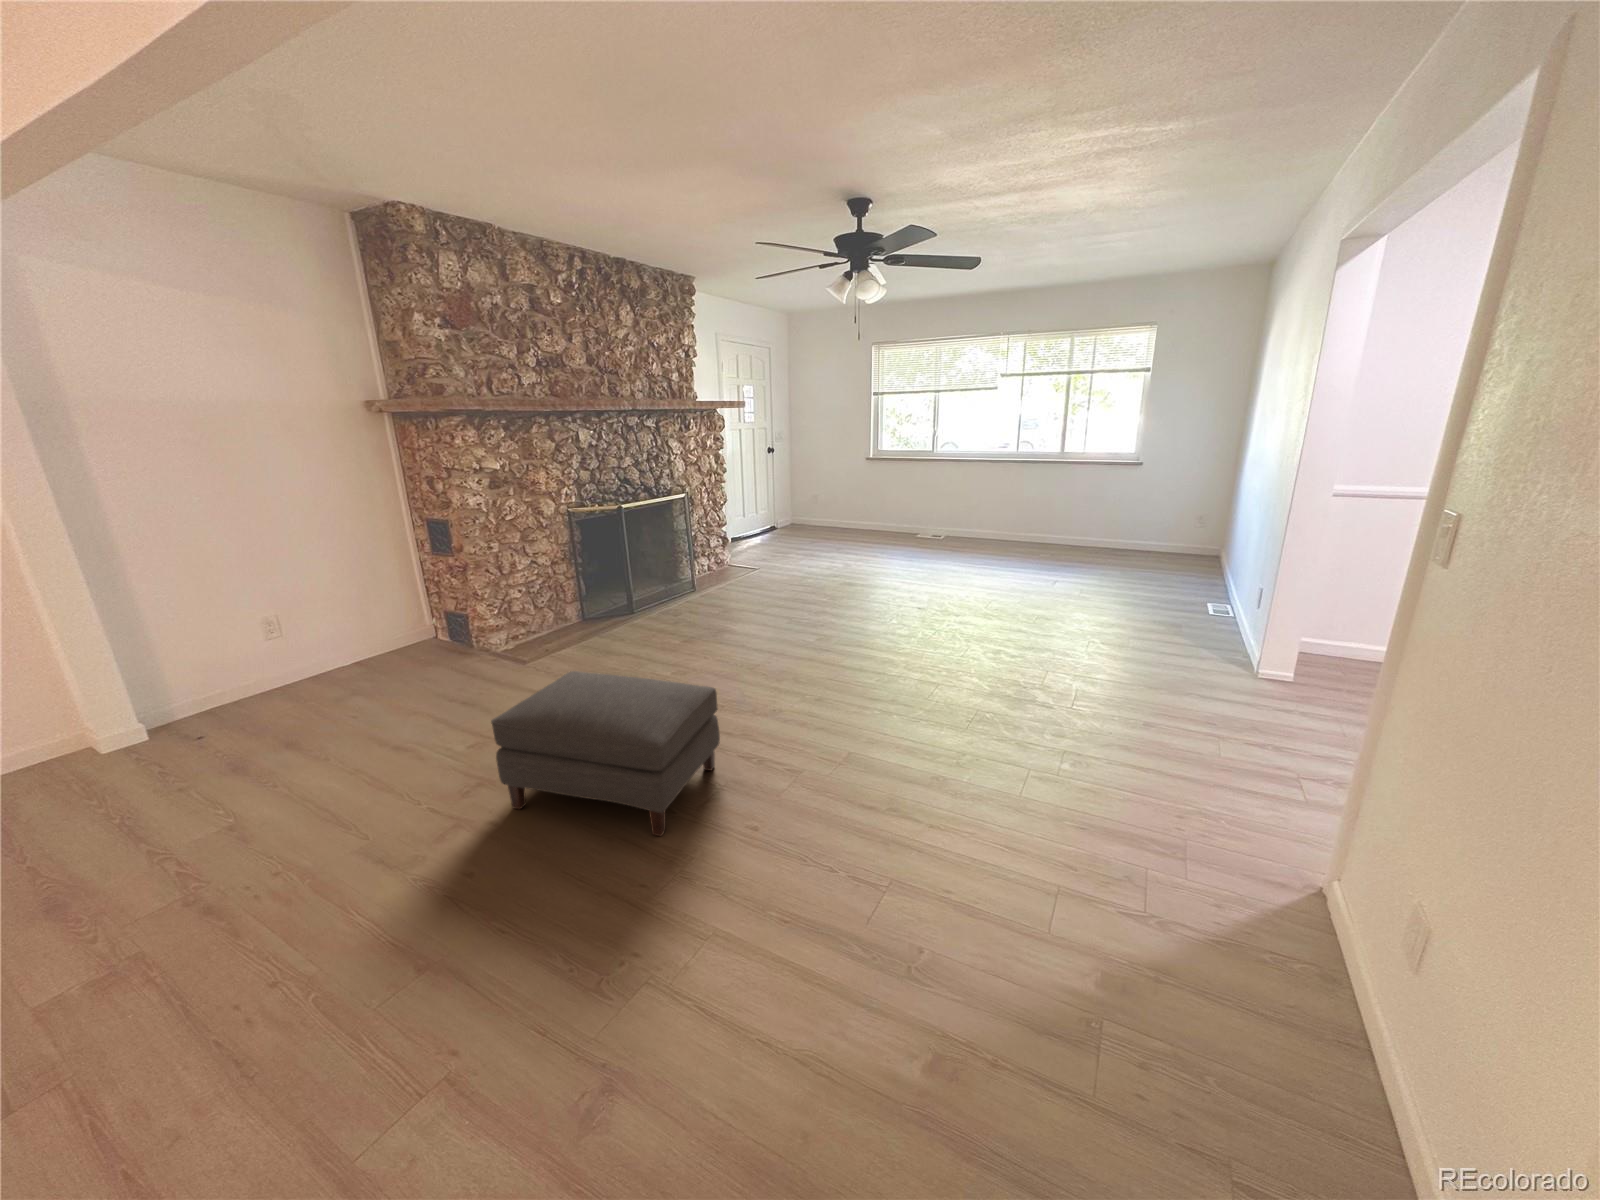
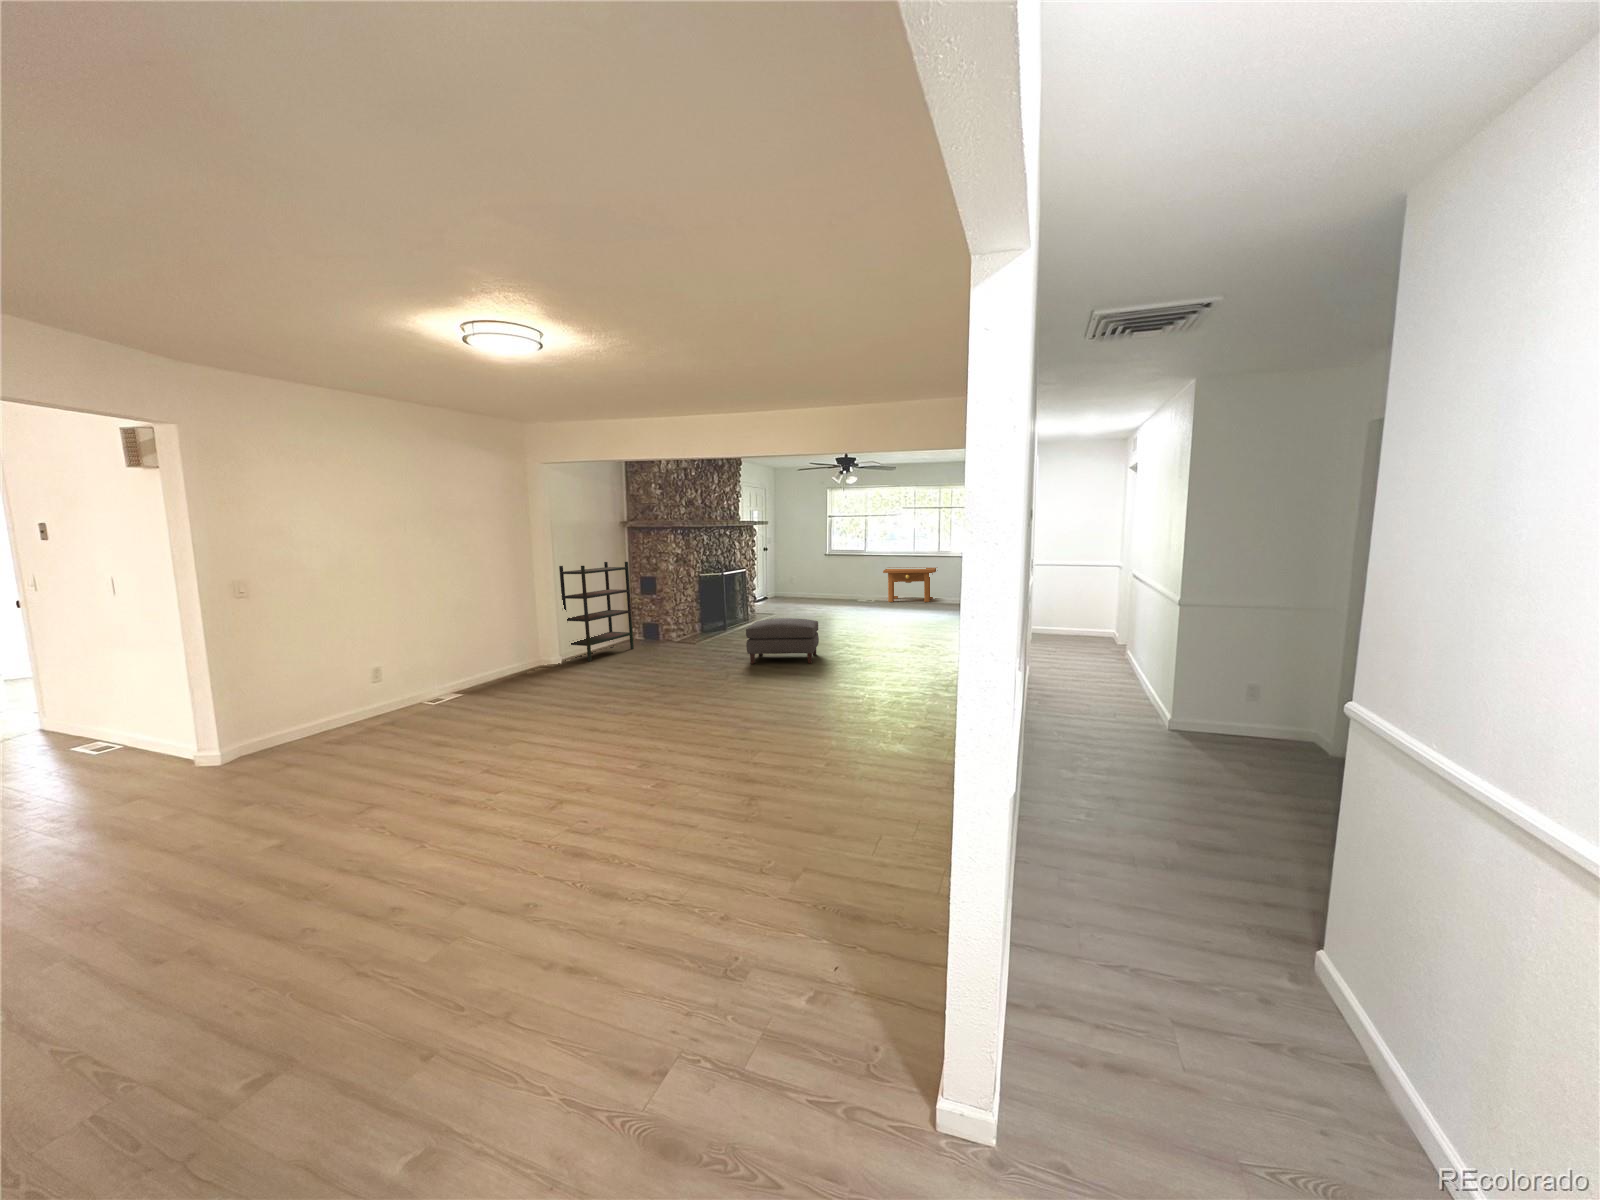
side table: none [957,488,1060,557] -> present [883,568,936,602]
bookshelf: none [124,491,382,731] -> present [559,562,634,662]

